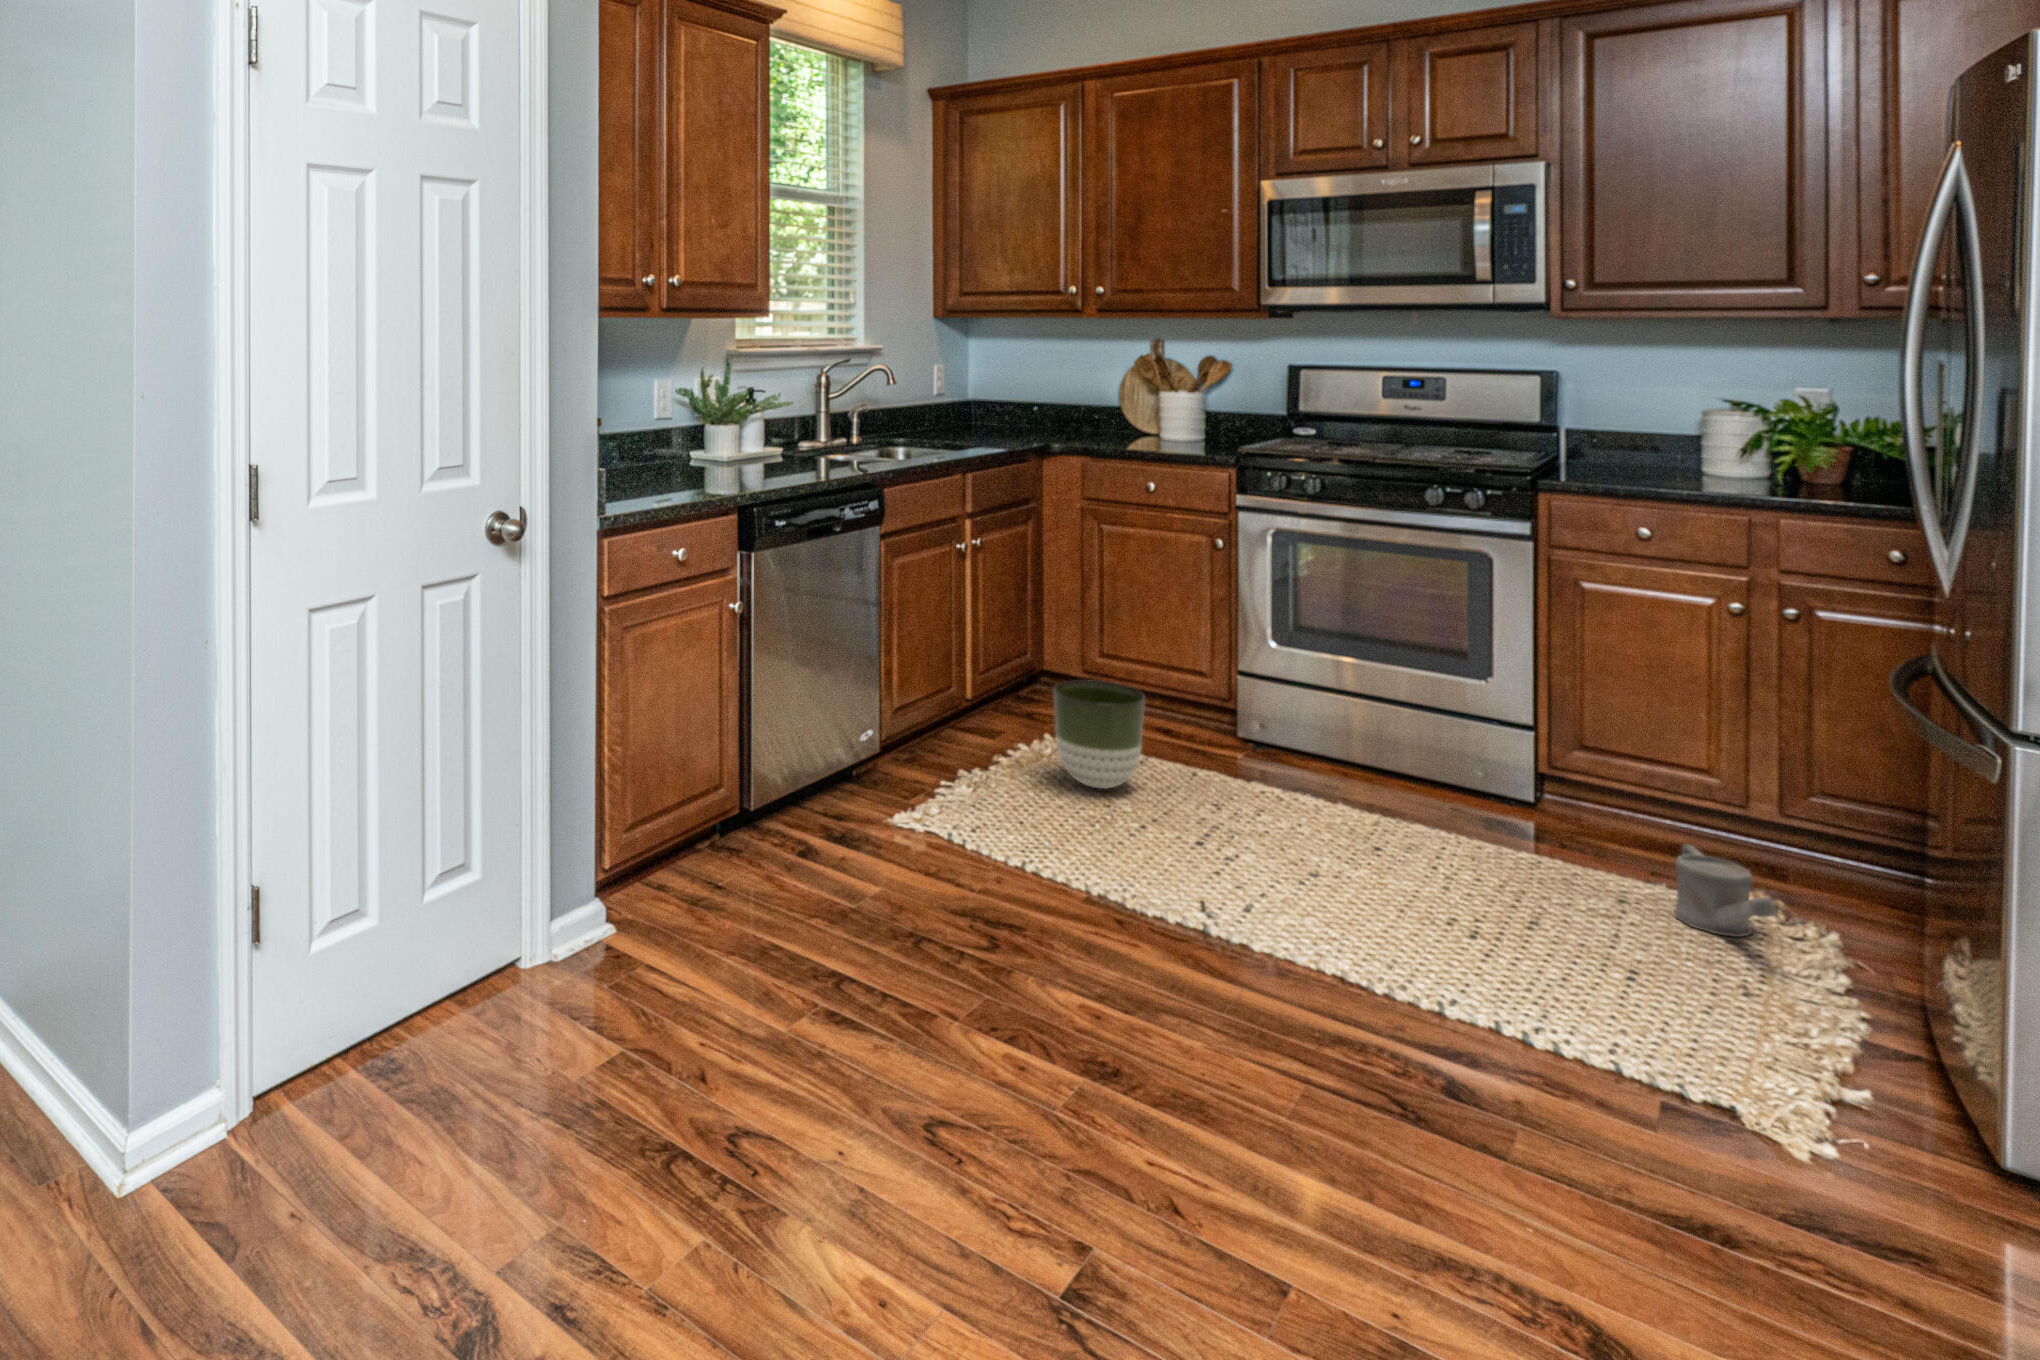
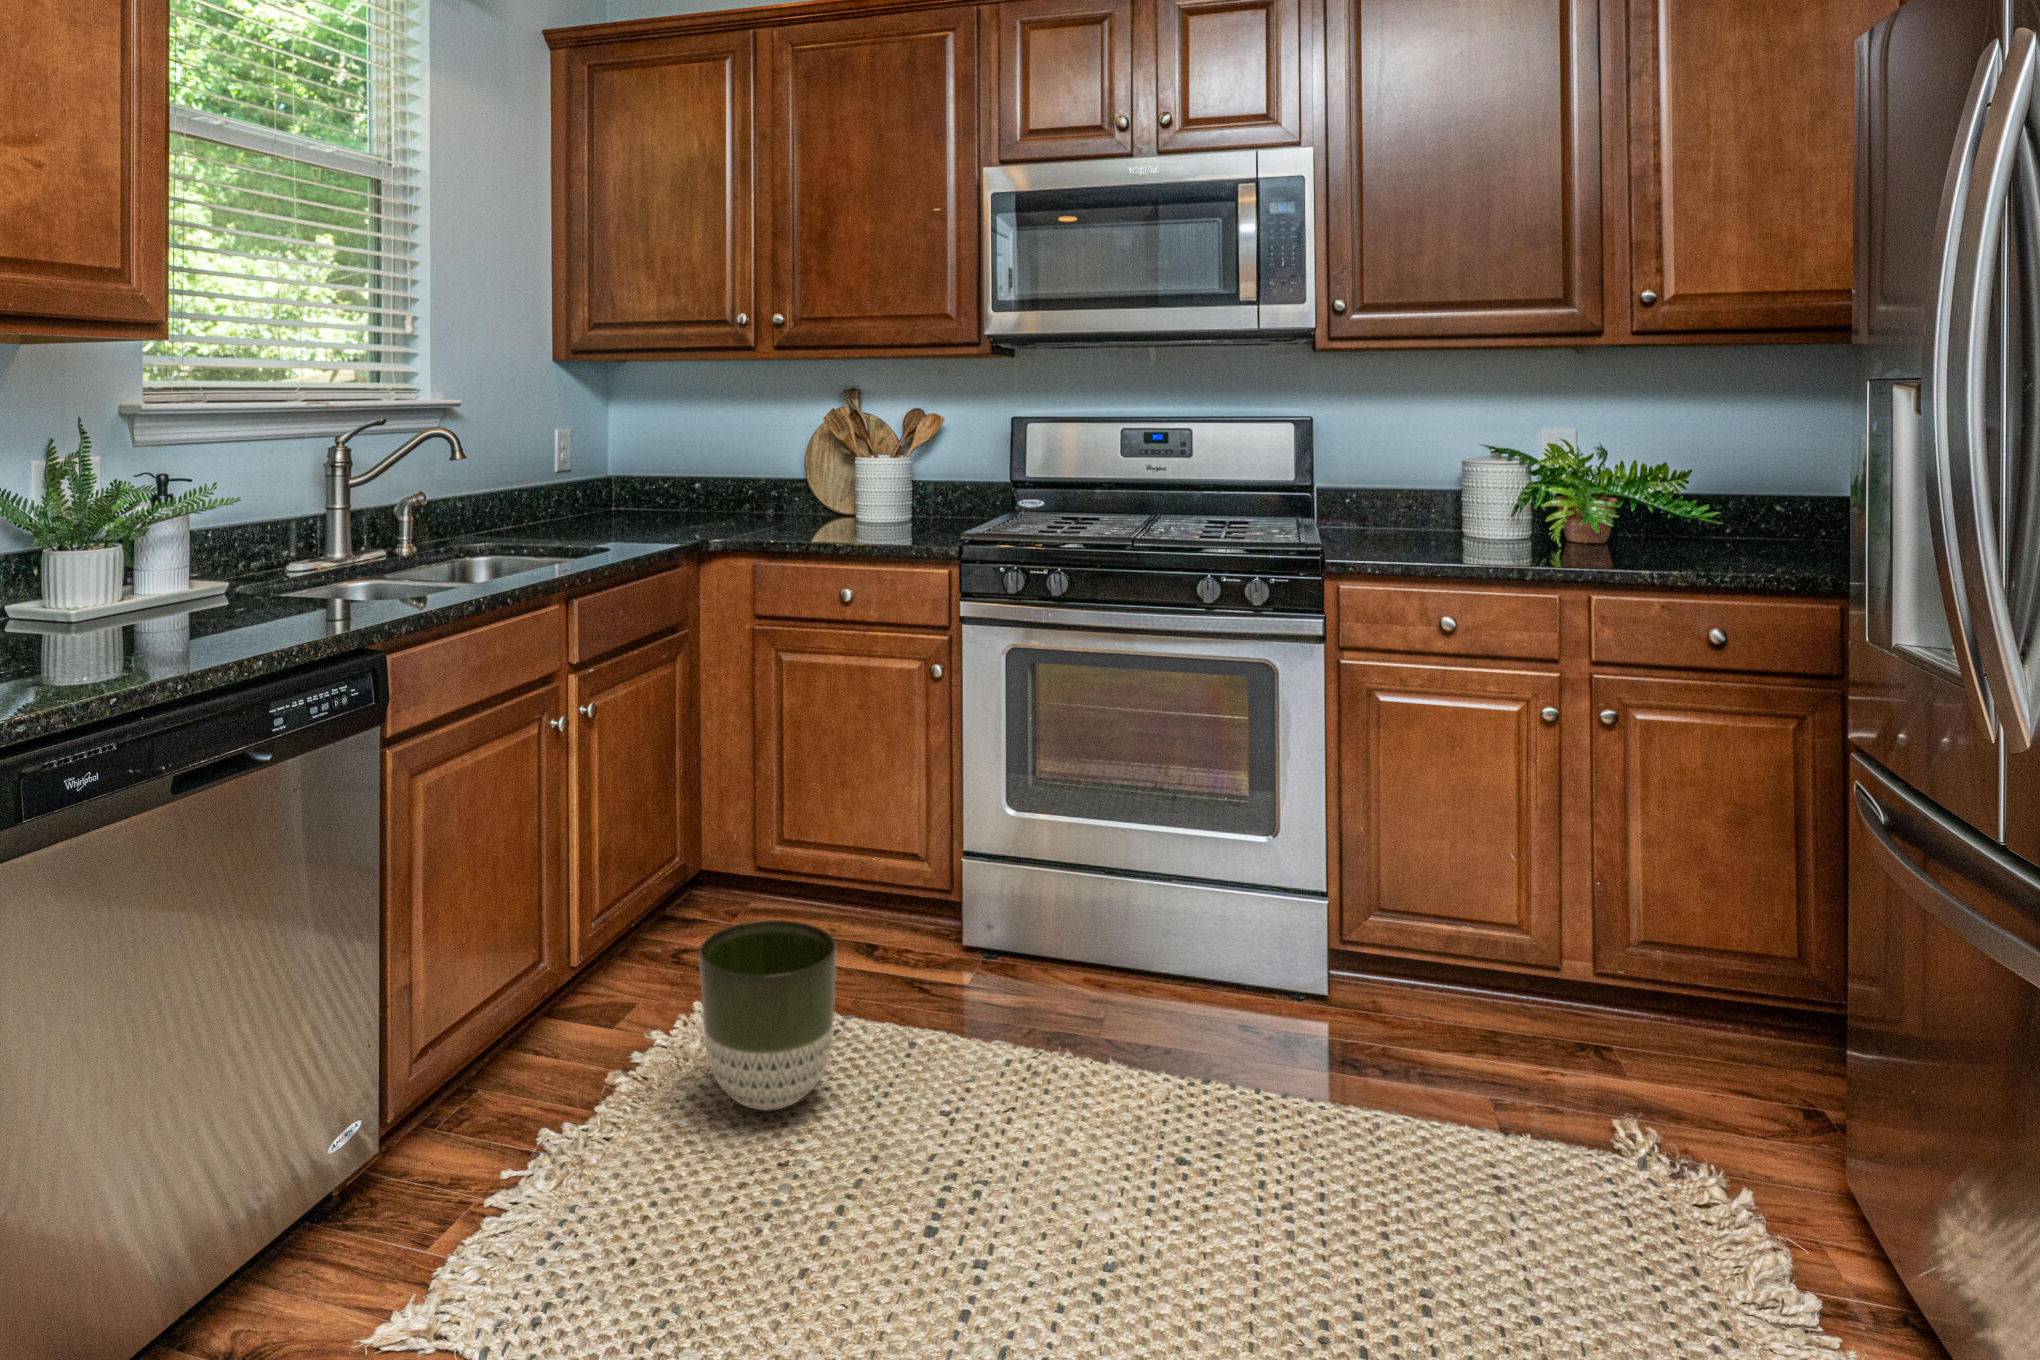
watering can: present [1675,844,1776,937] -> none [1544,1084,1706,1238]

